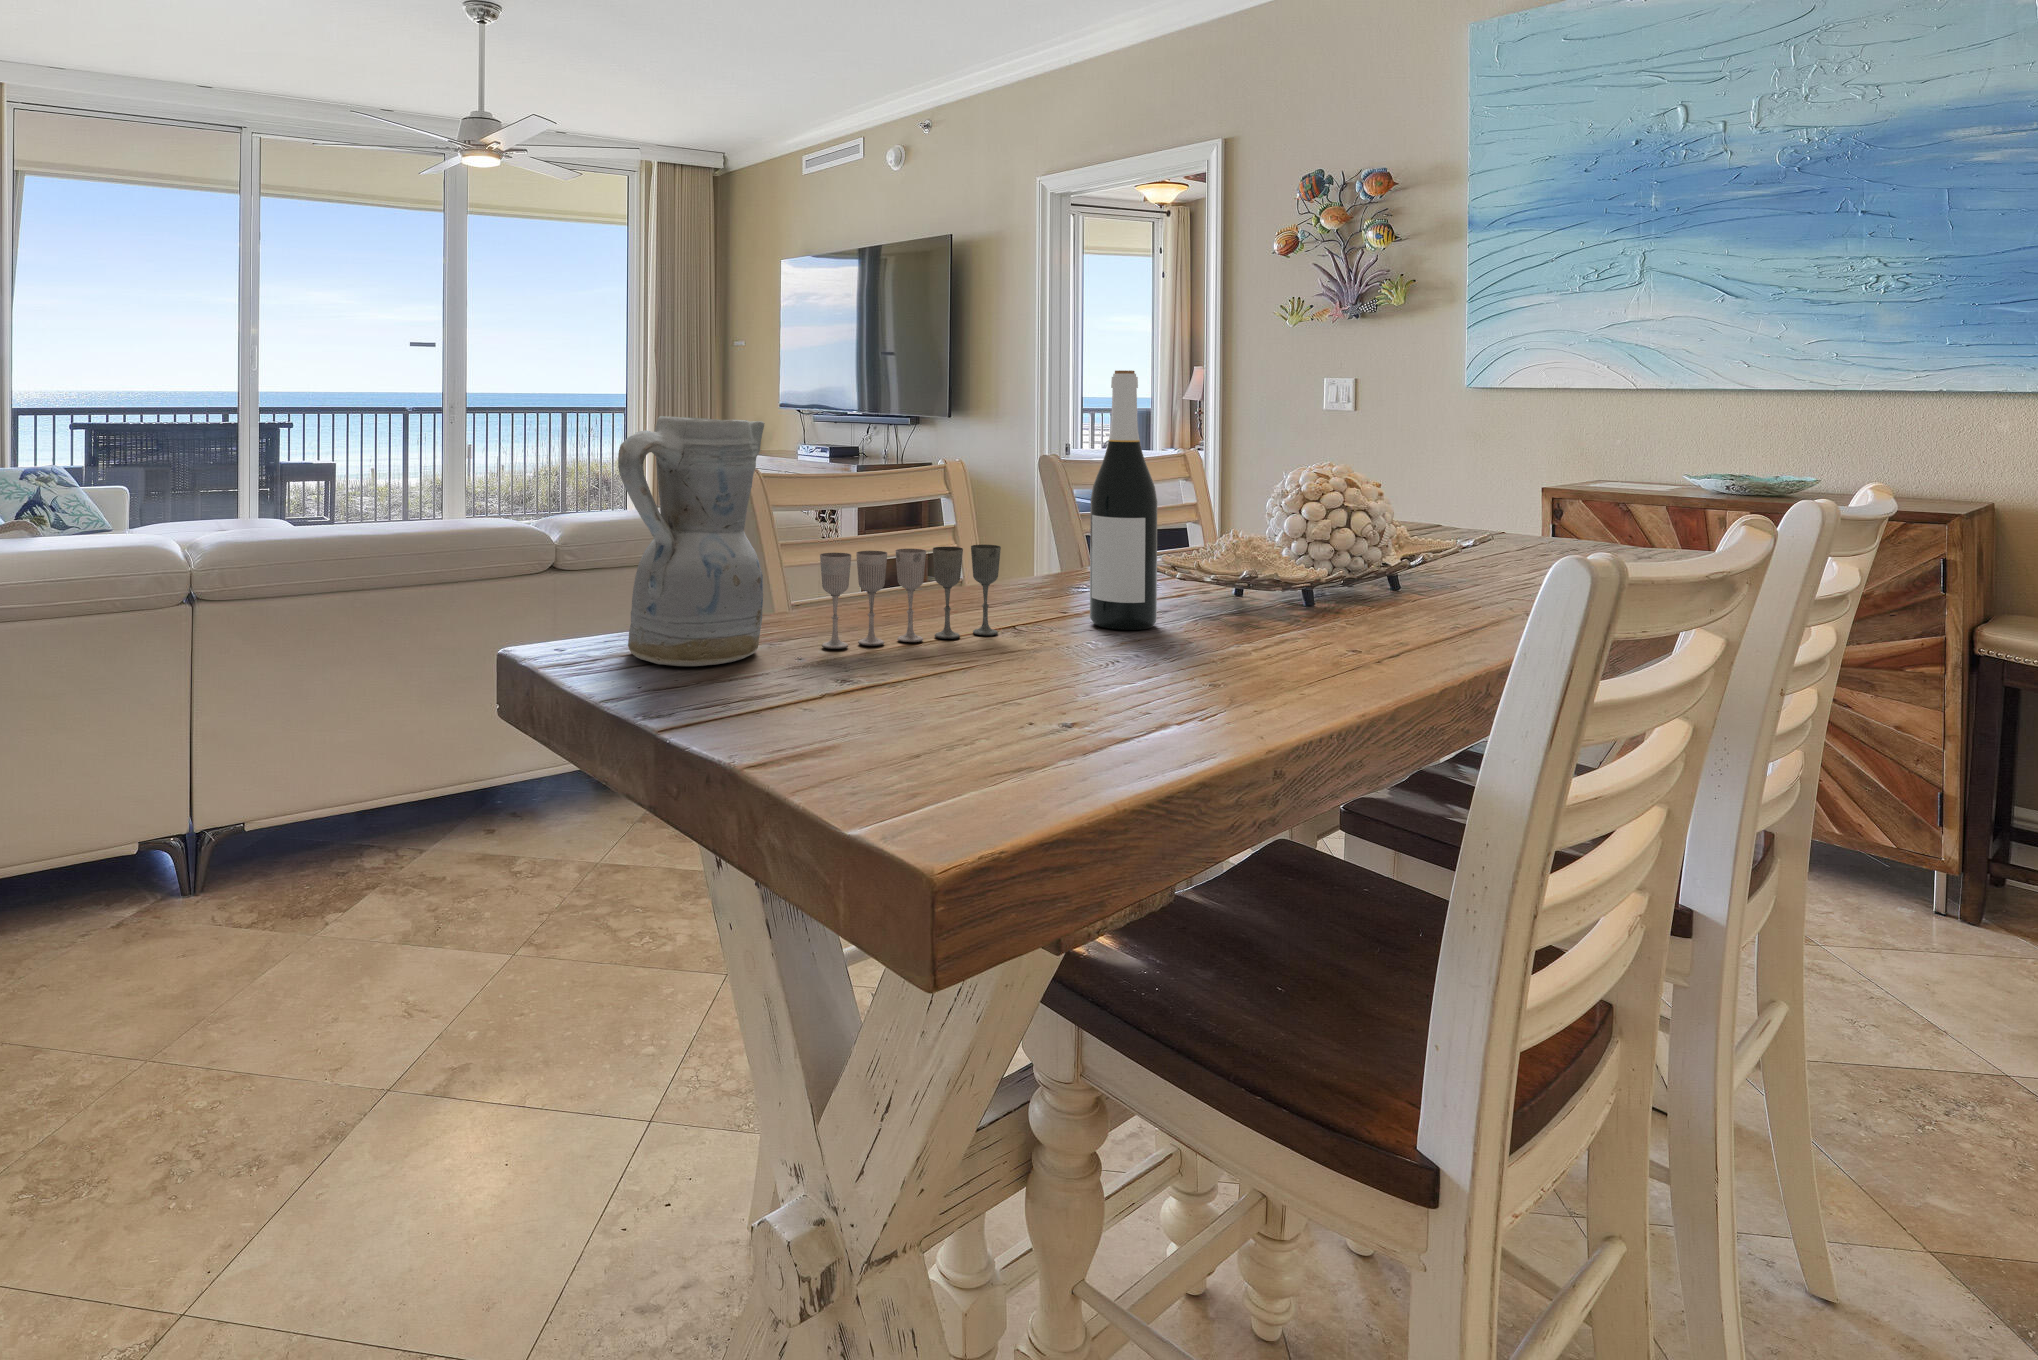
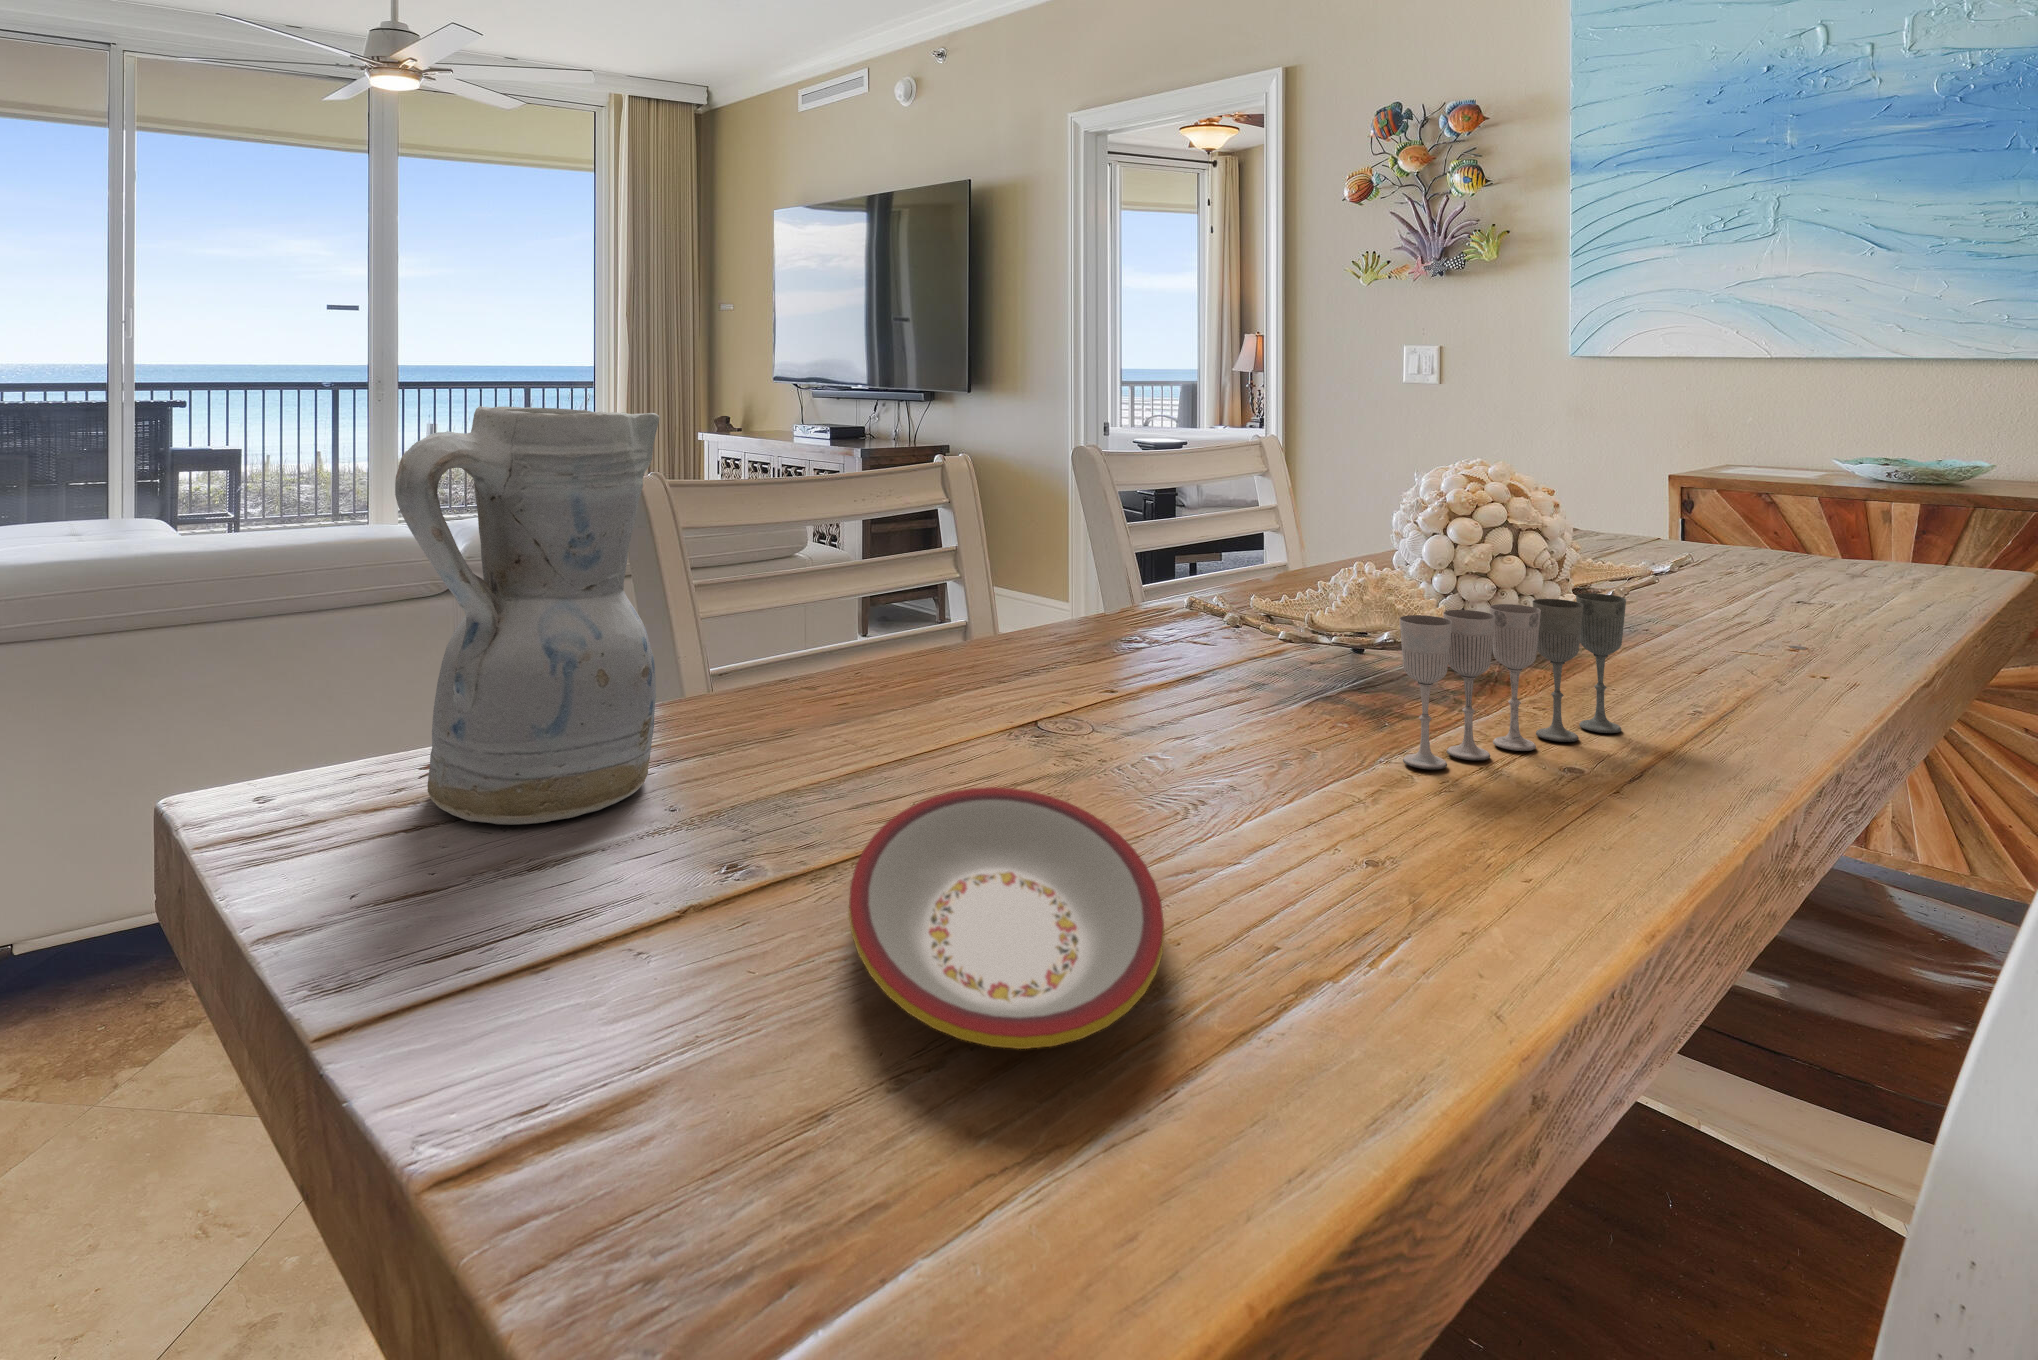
wine bottle: present [1090,370,1157,630] -> none [1164,333,1264,721]
wine glass: present [820,545,1001,649] -> present [1400,594,1626,769]
plate: none [893,648,1069,739] -> present [849,787,1165,1049]

